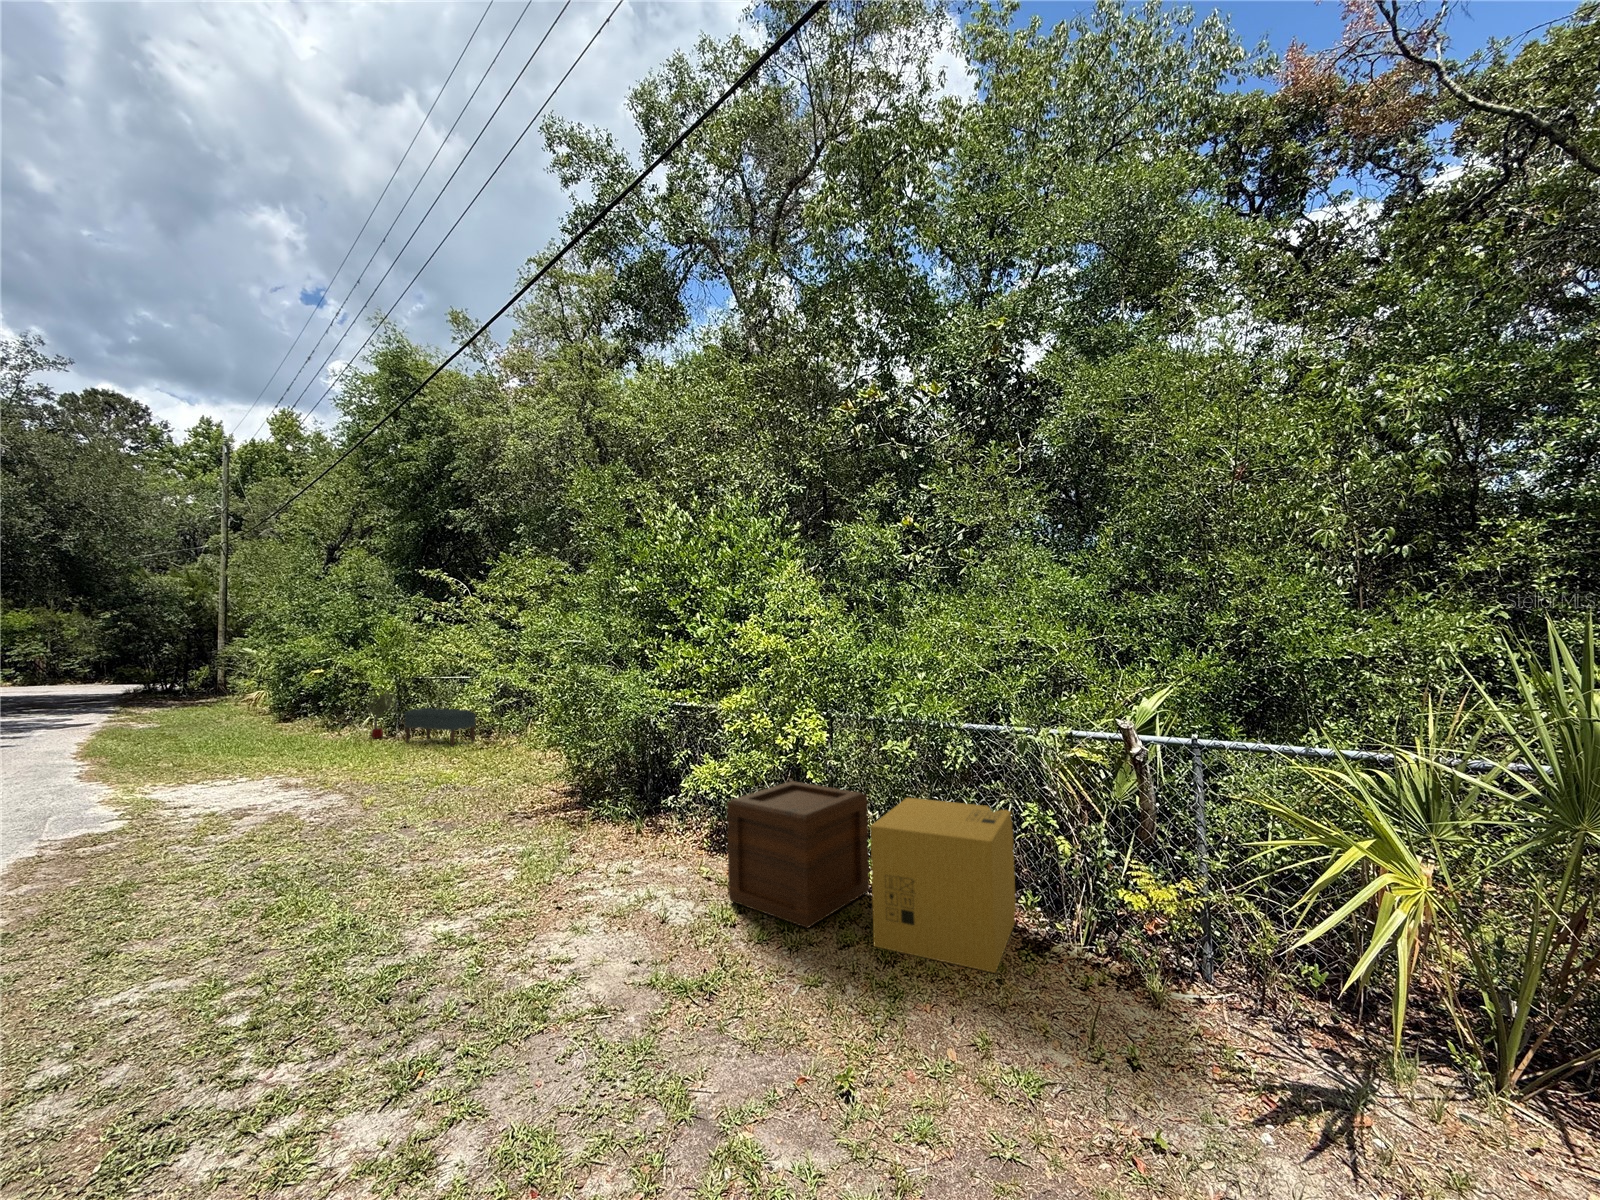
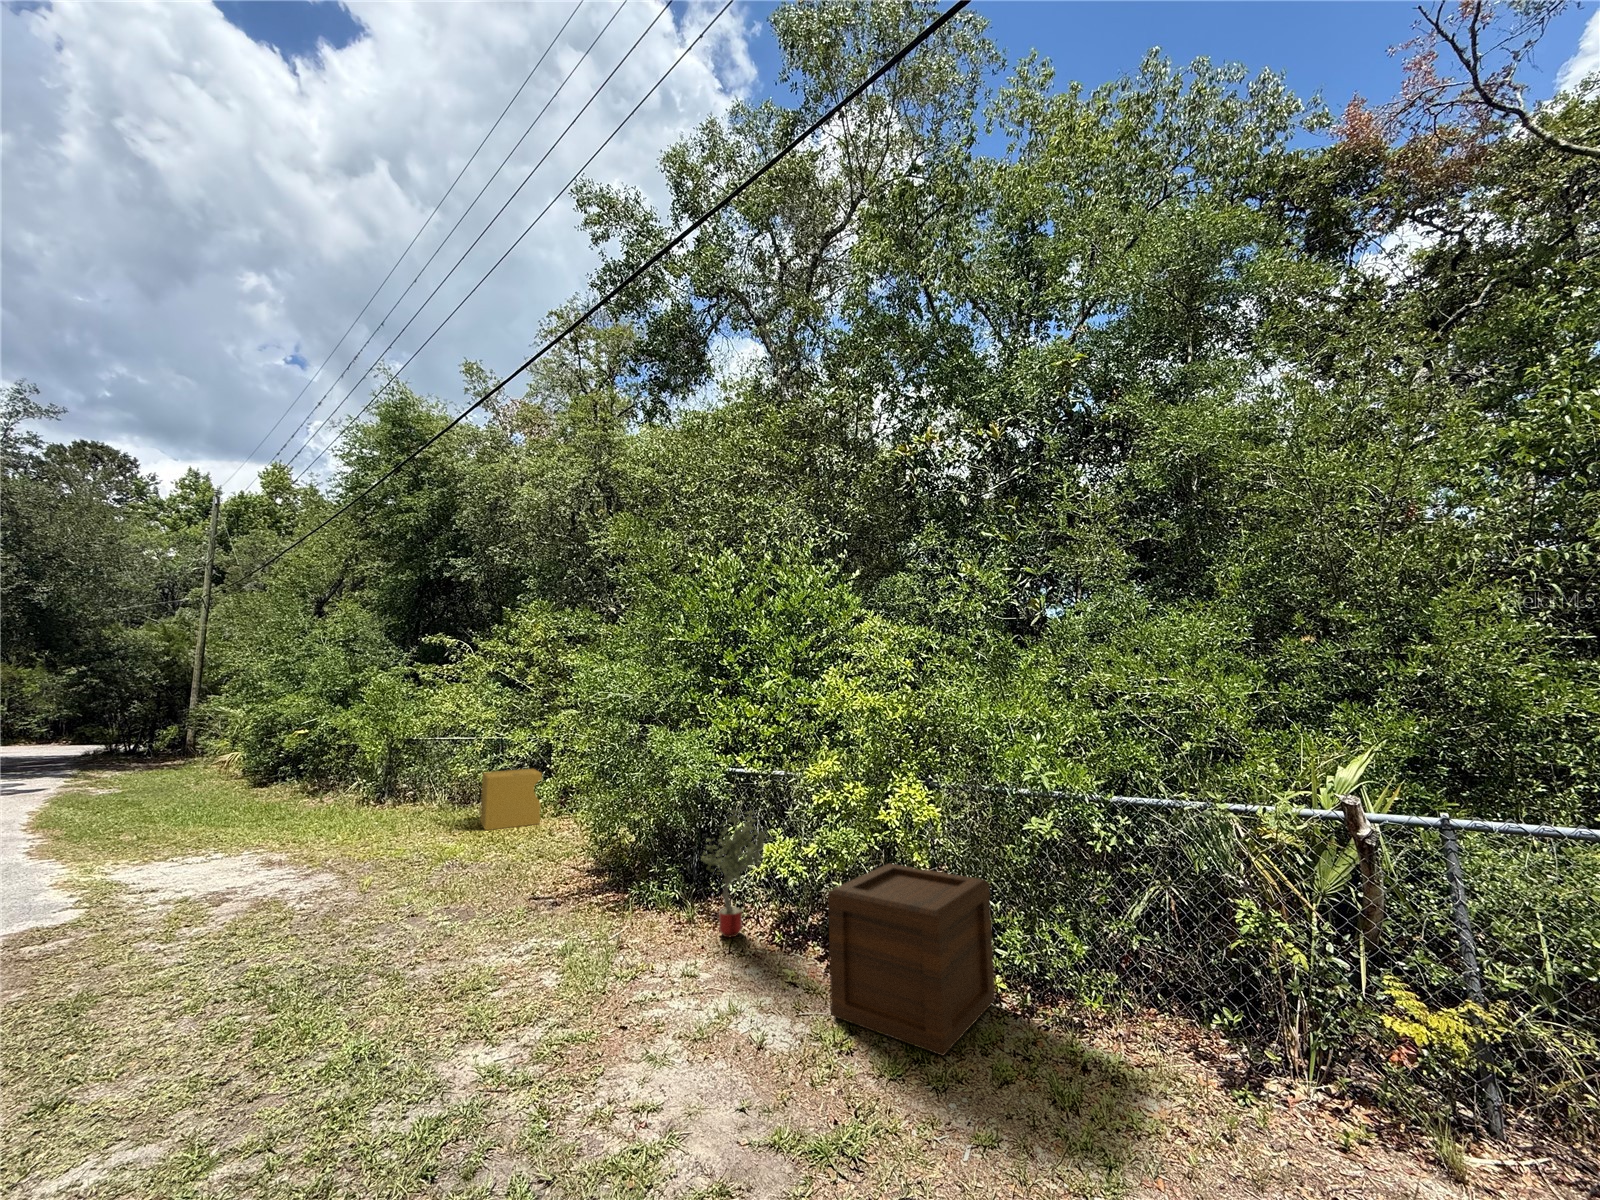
potted tree: present [365,688,397,738] -> present [701,810,772,937]
bench: present [404,708,476,746] -> none [399,772,480,815]
cardboard box: present [871,798,1016,973] -> present [480,769,542,830]

